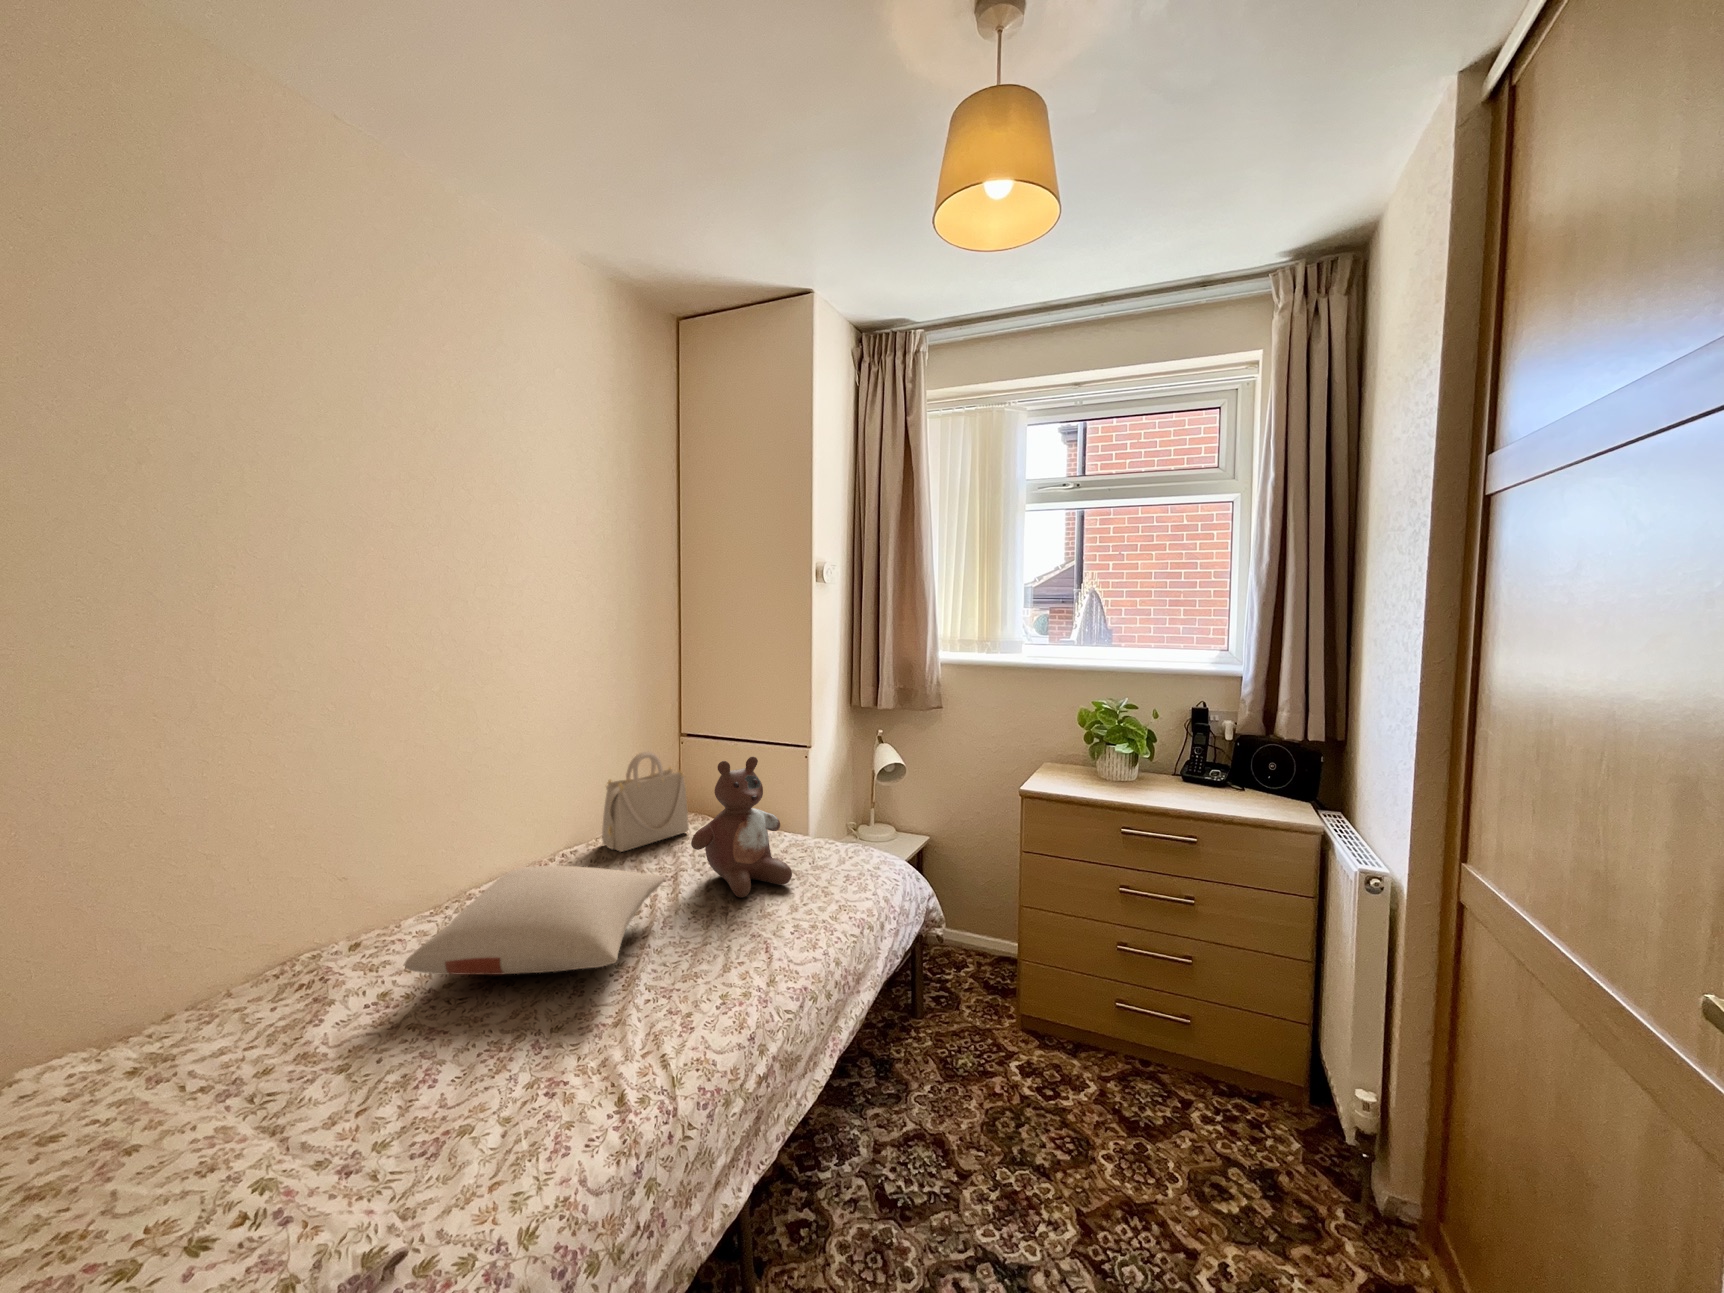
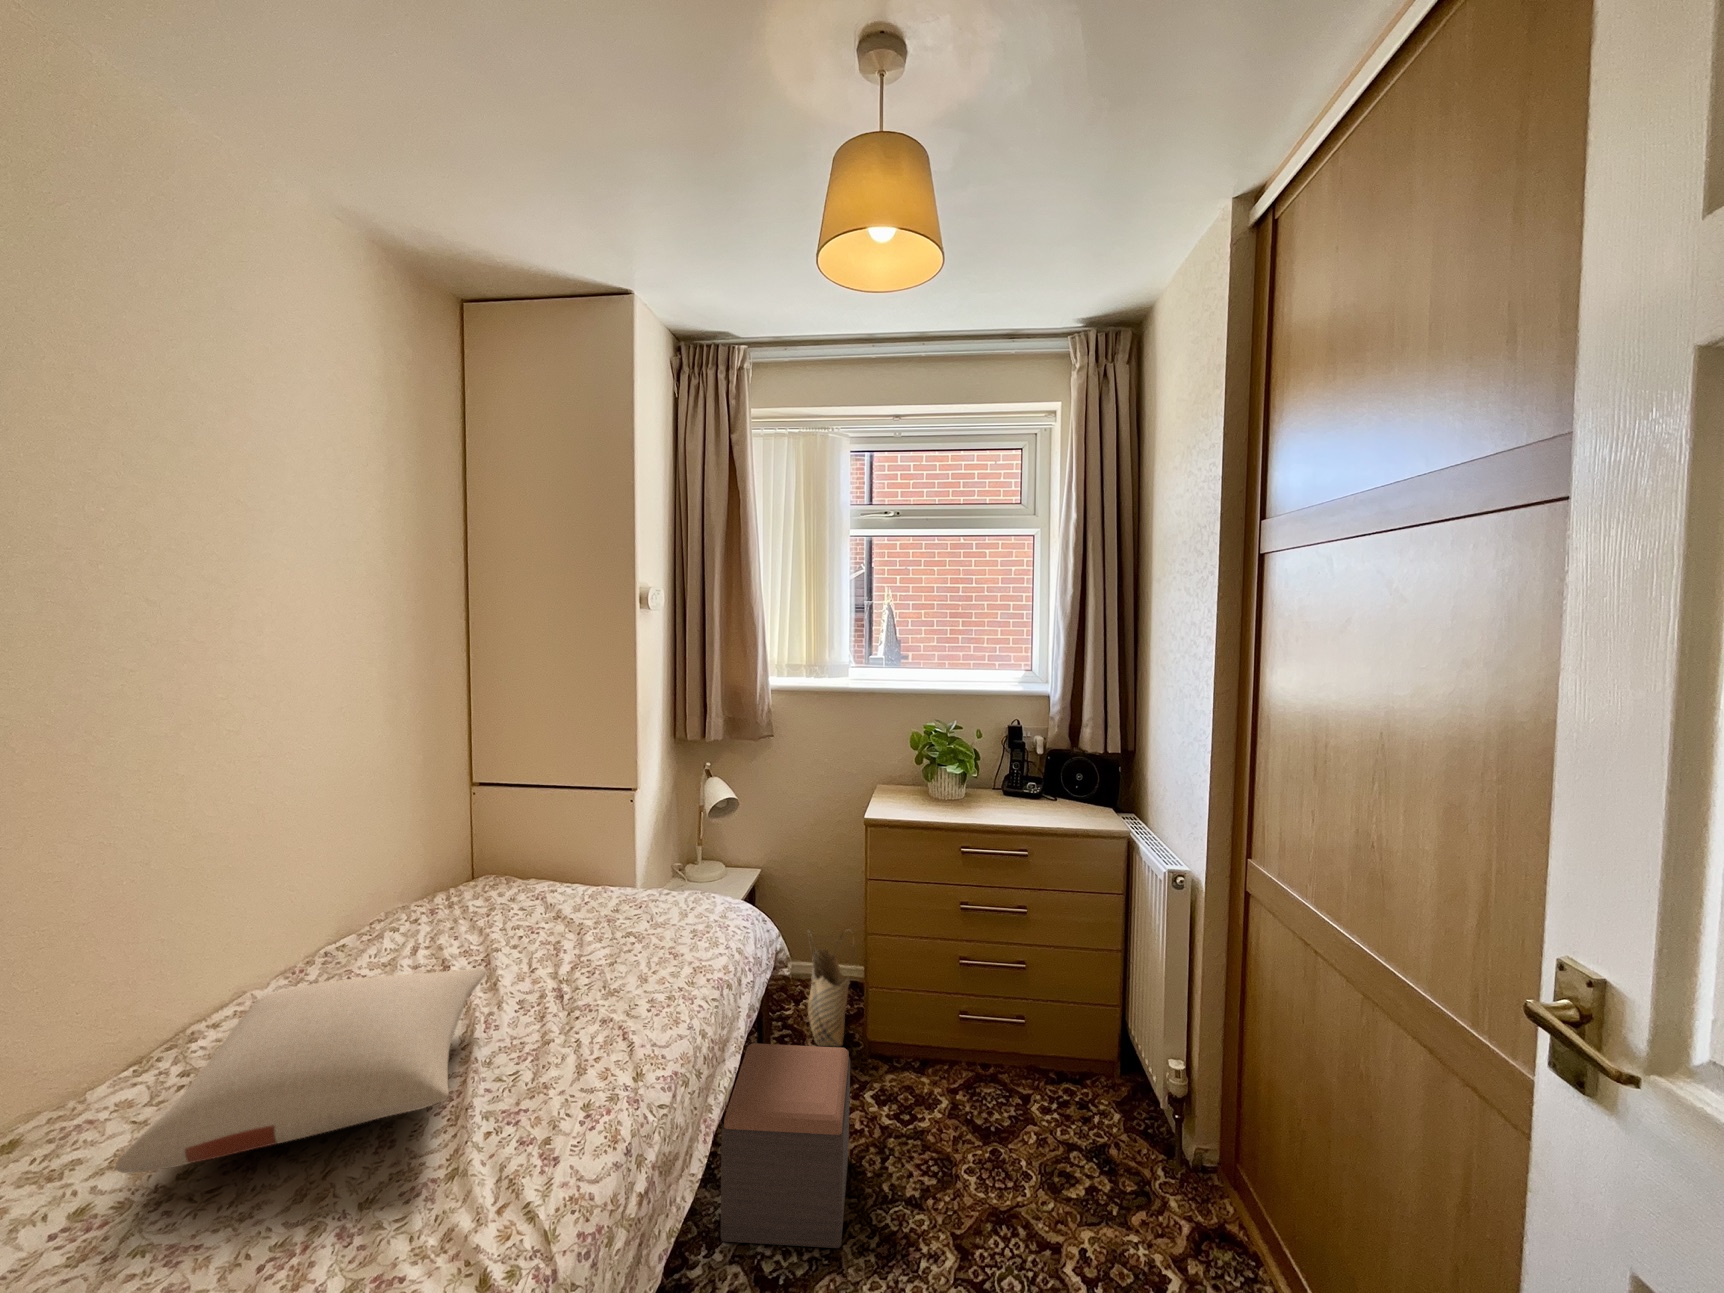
handbag: present [602,752,689,852] -> none [376,810,493,938]
stuffed bear: present [691,756,792,897] -> none [512,810,637,977]
woven basket: none [960,896,1005,1014] -> present [808,929,851,1047]
footstool: none [852,986,985,1193] -> present [721,1043,850,1248]

